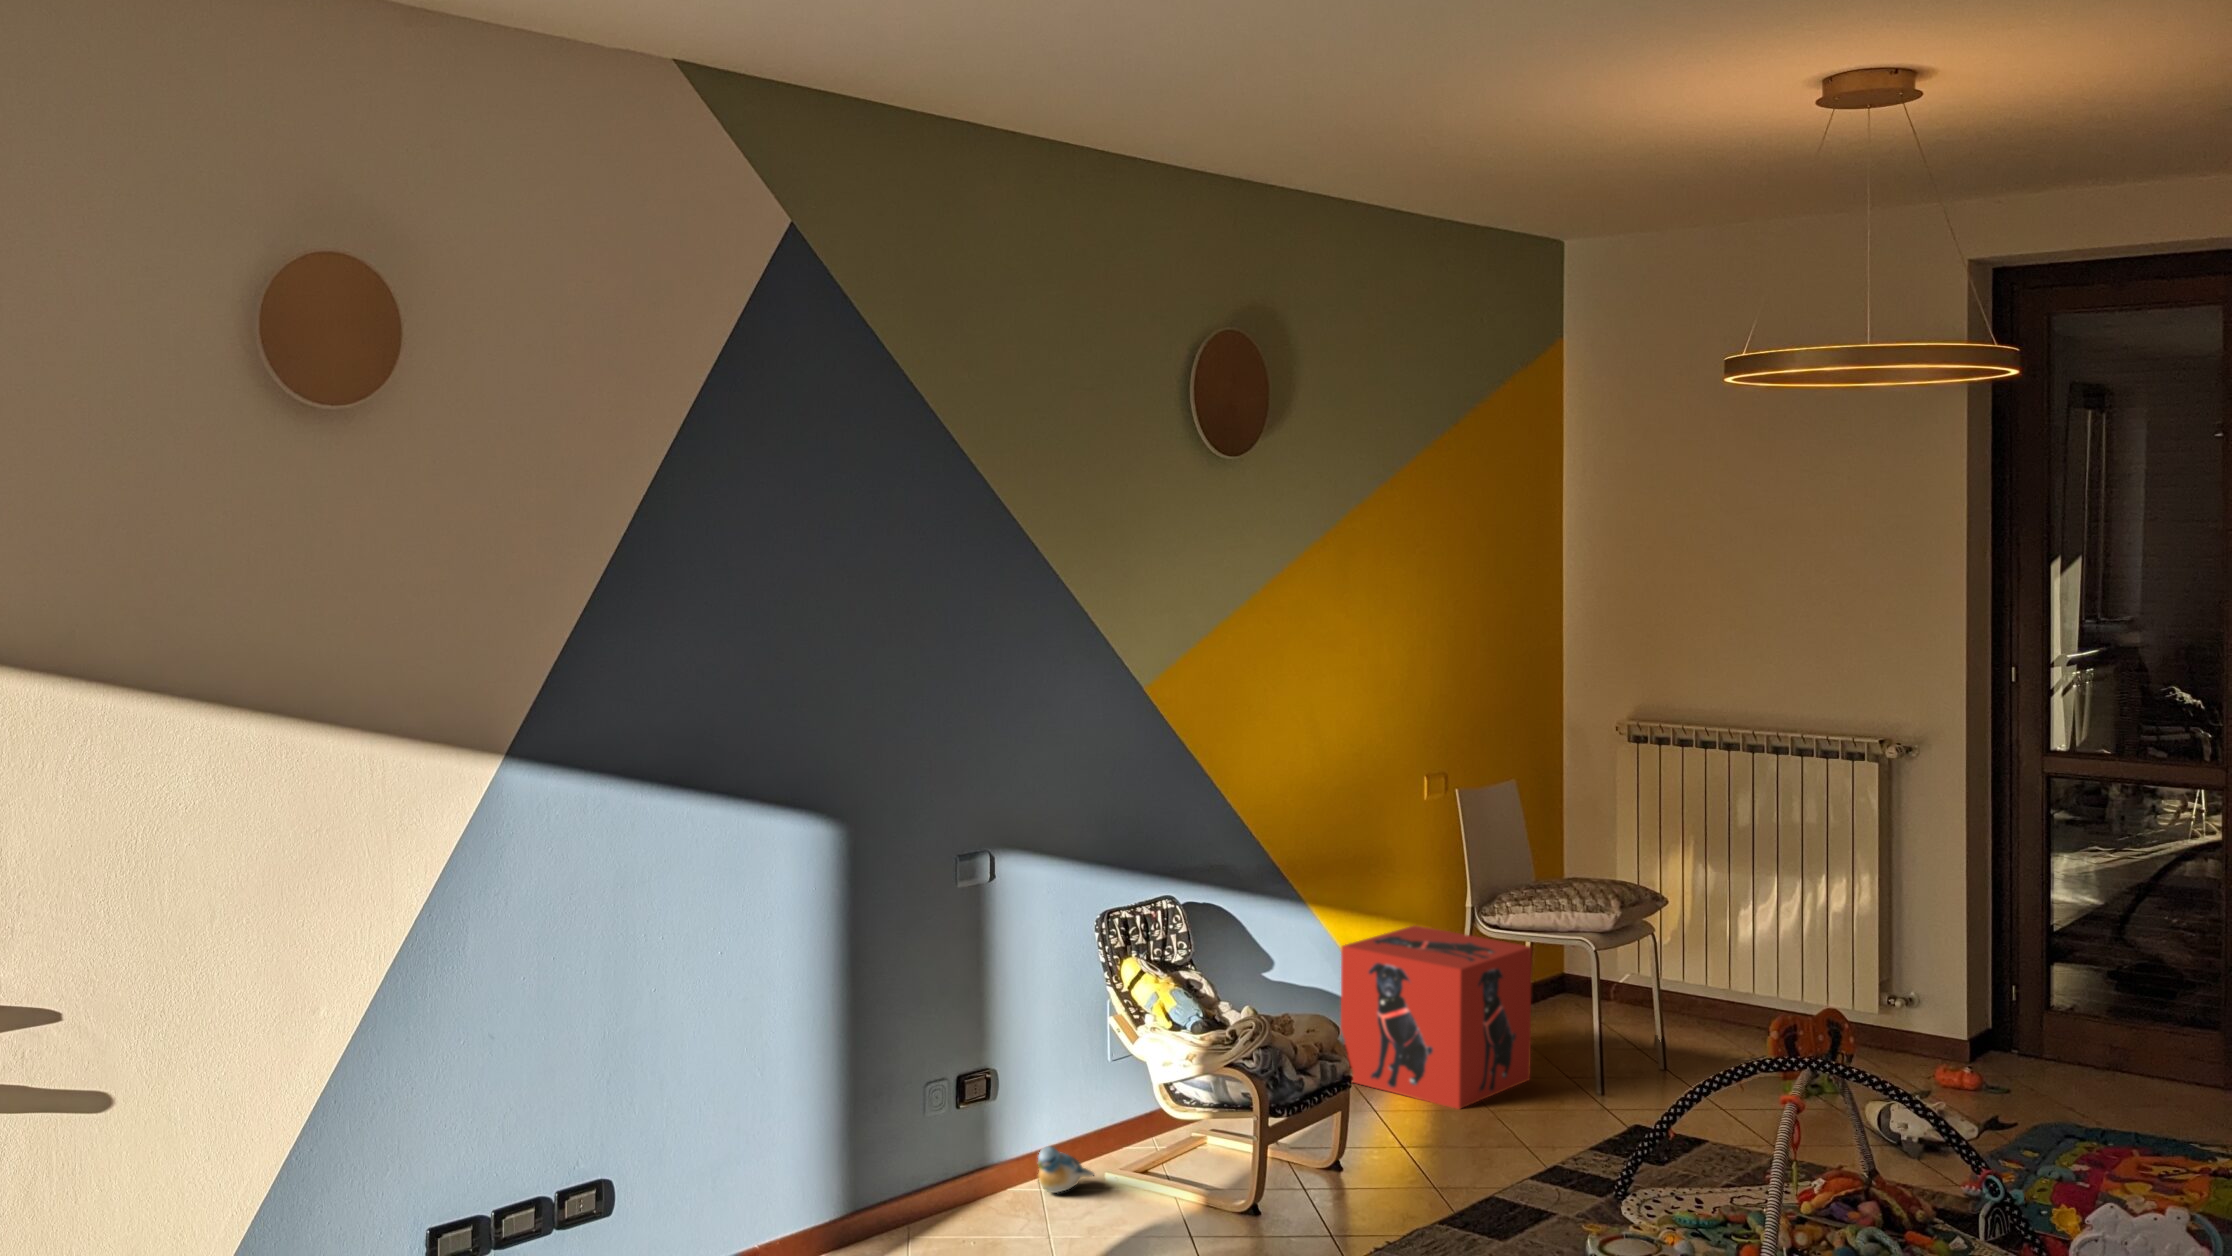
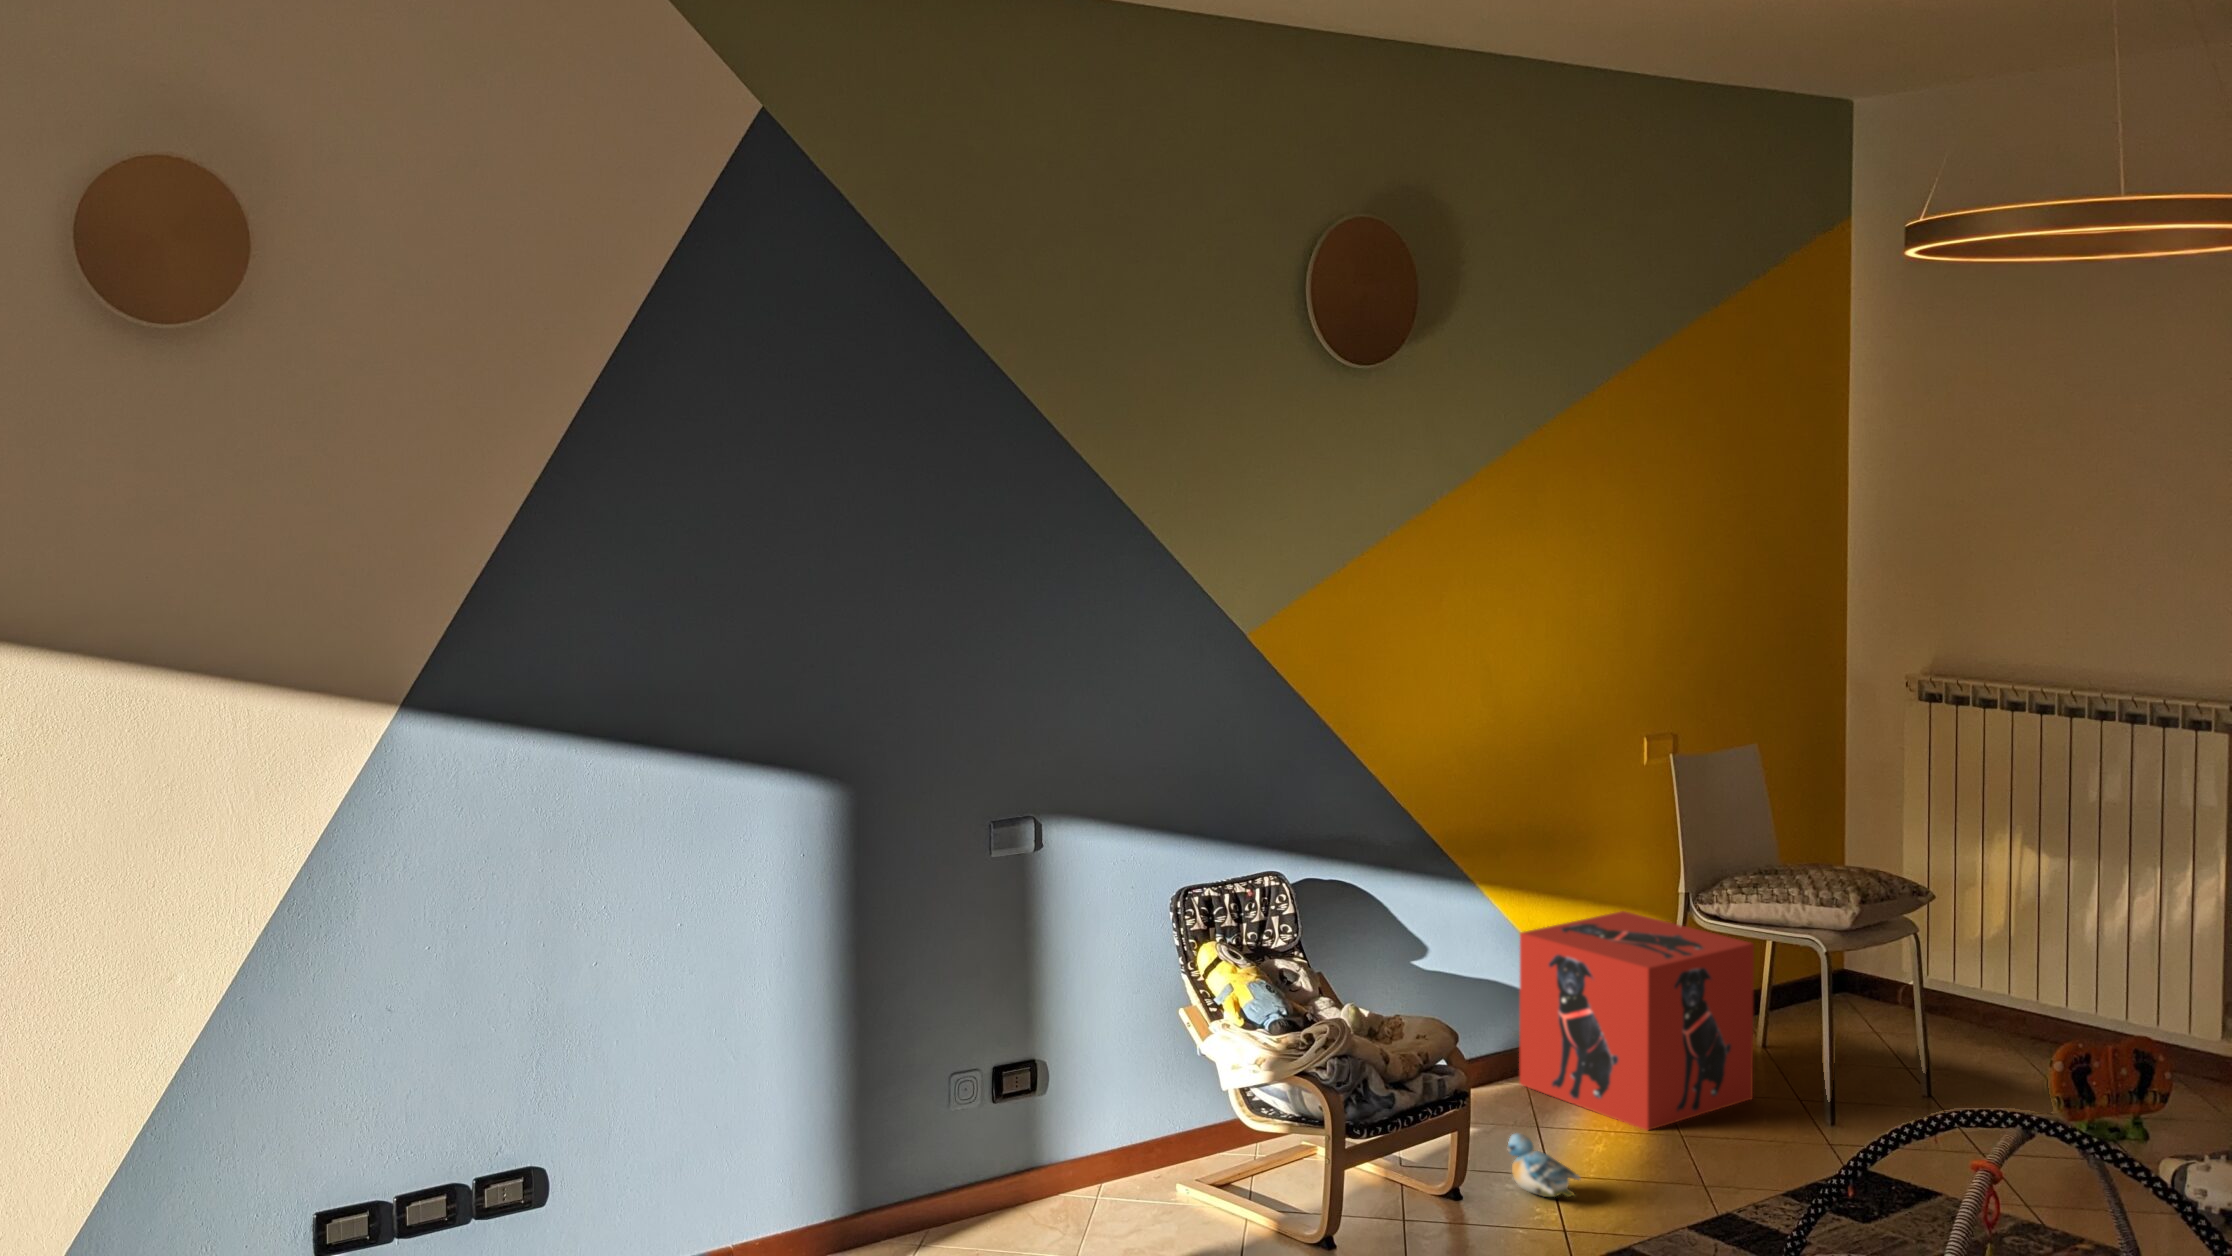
plush toy: present [1038,1146,1094,1193] -> present [1508,1134,1580,1197]

